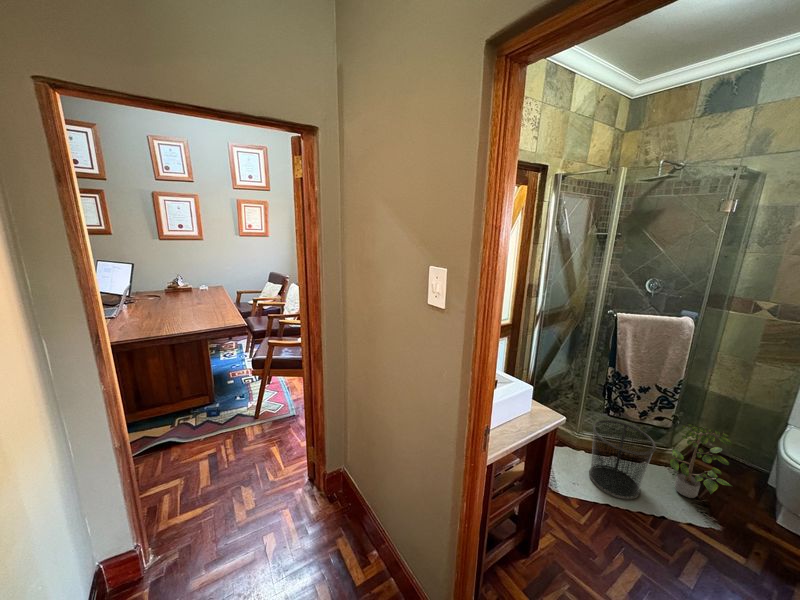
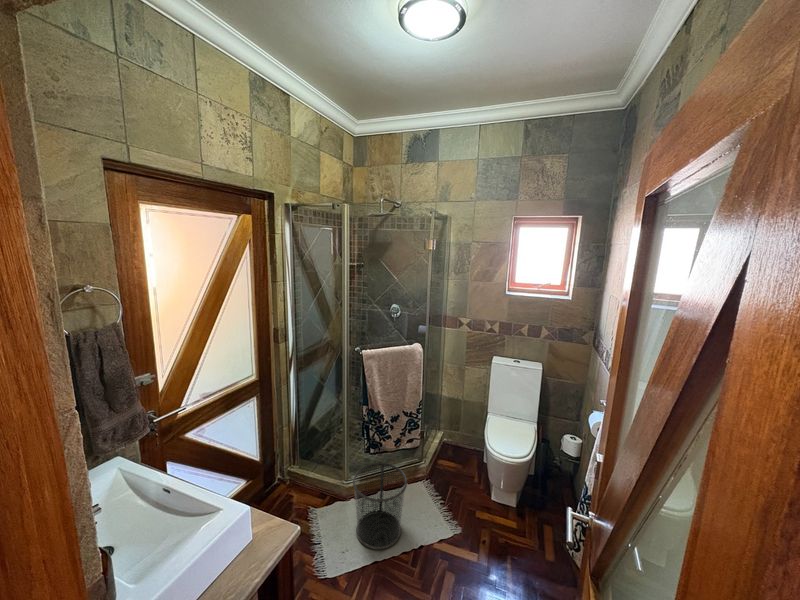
potted plant: present [670,424,732,498] -> none [420,444,464,513]

